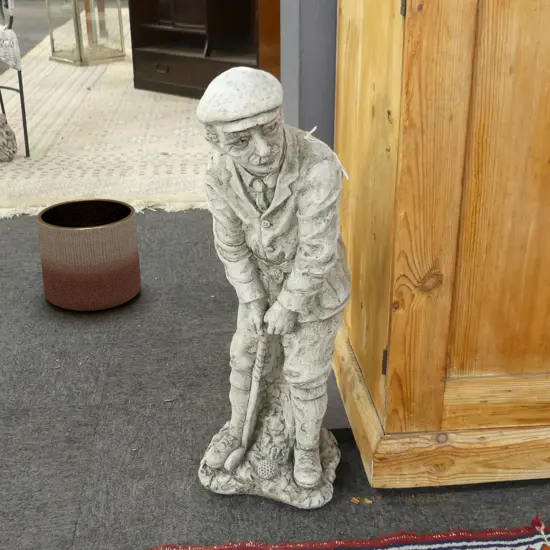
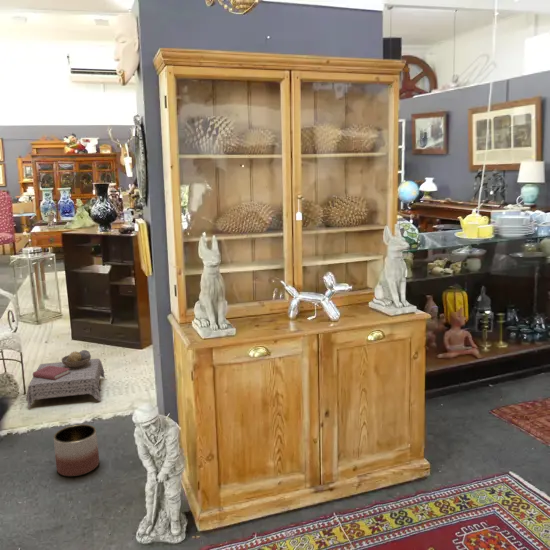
ottoman: none [20,76,183,182] -> present [26,350,105,408]

